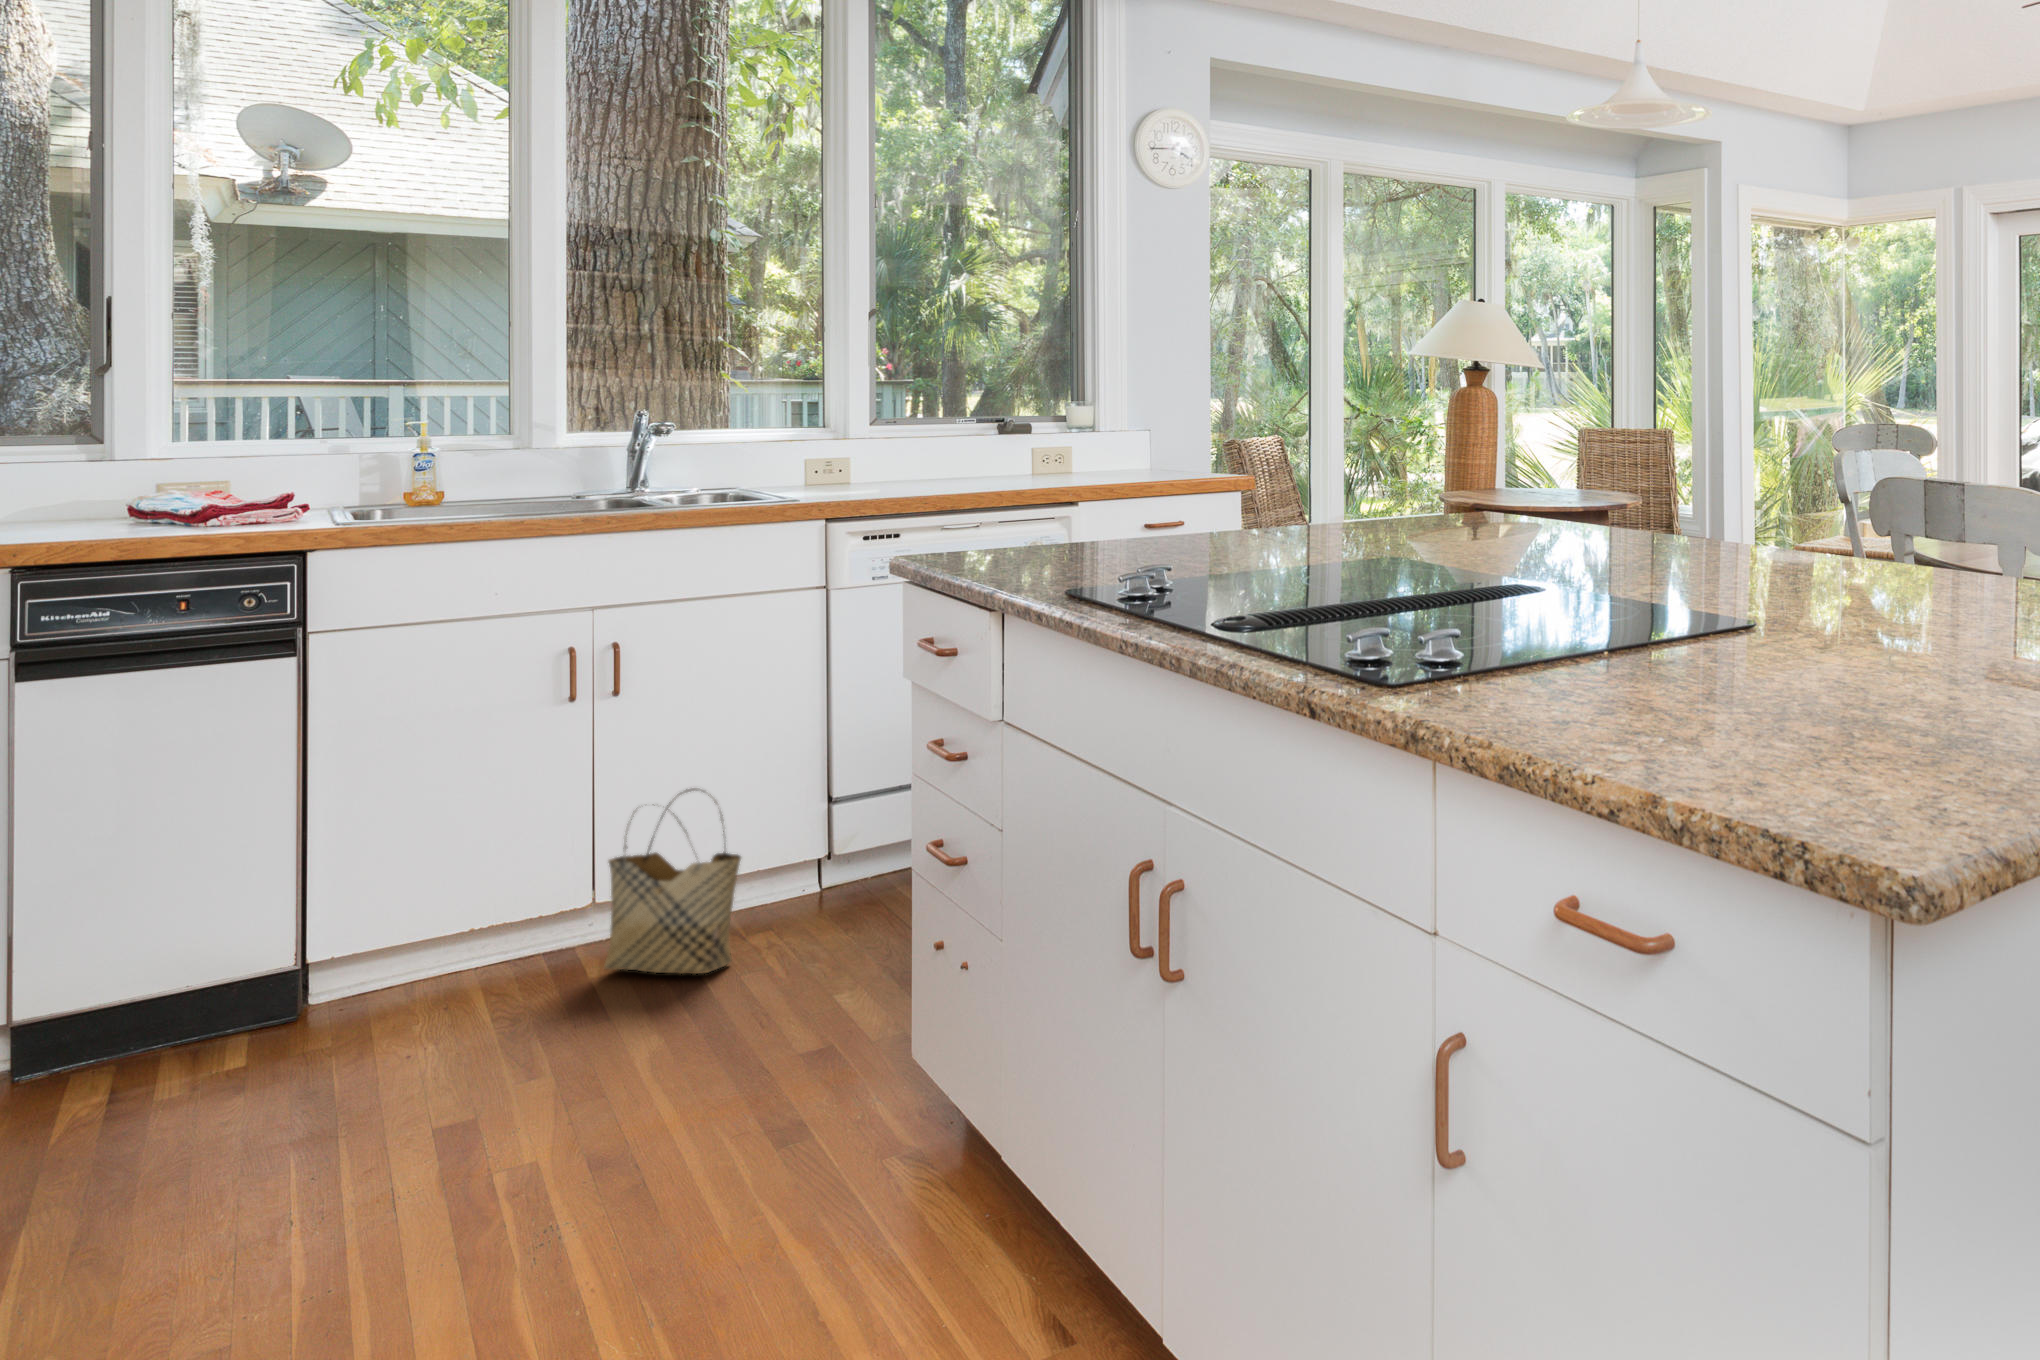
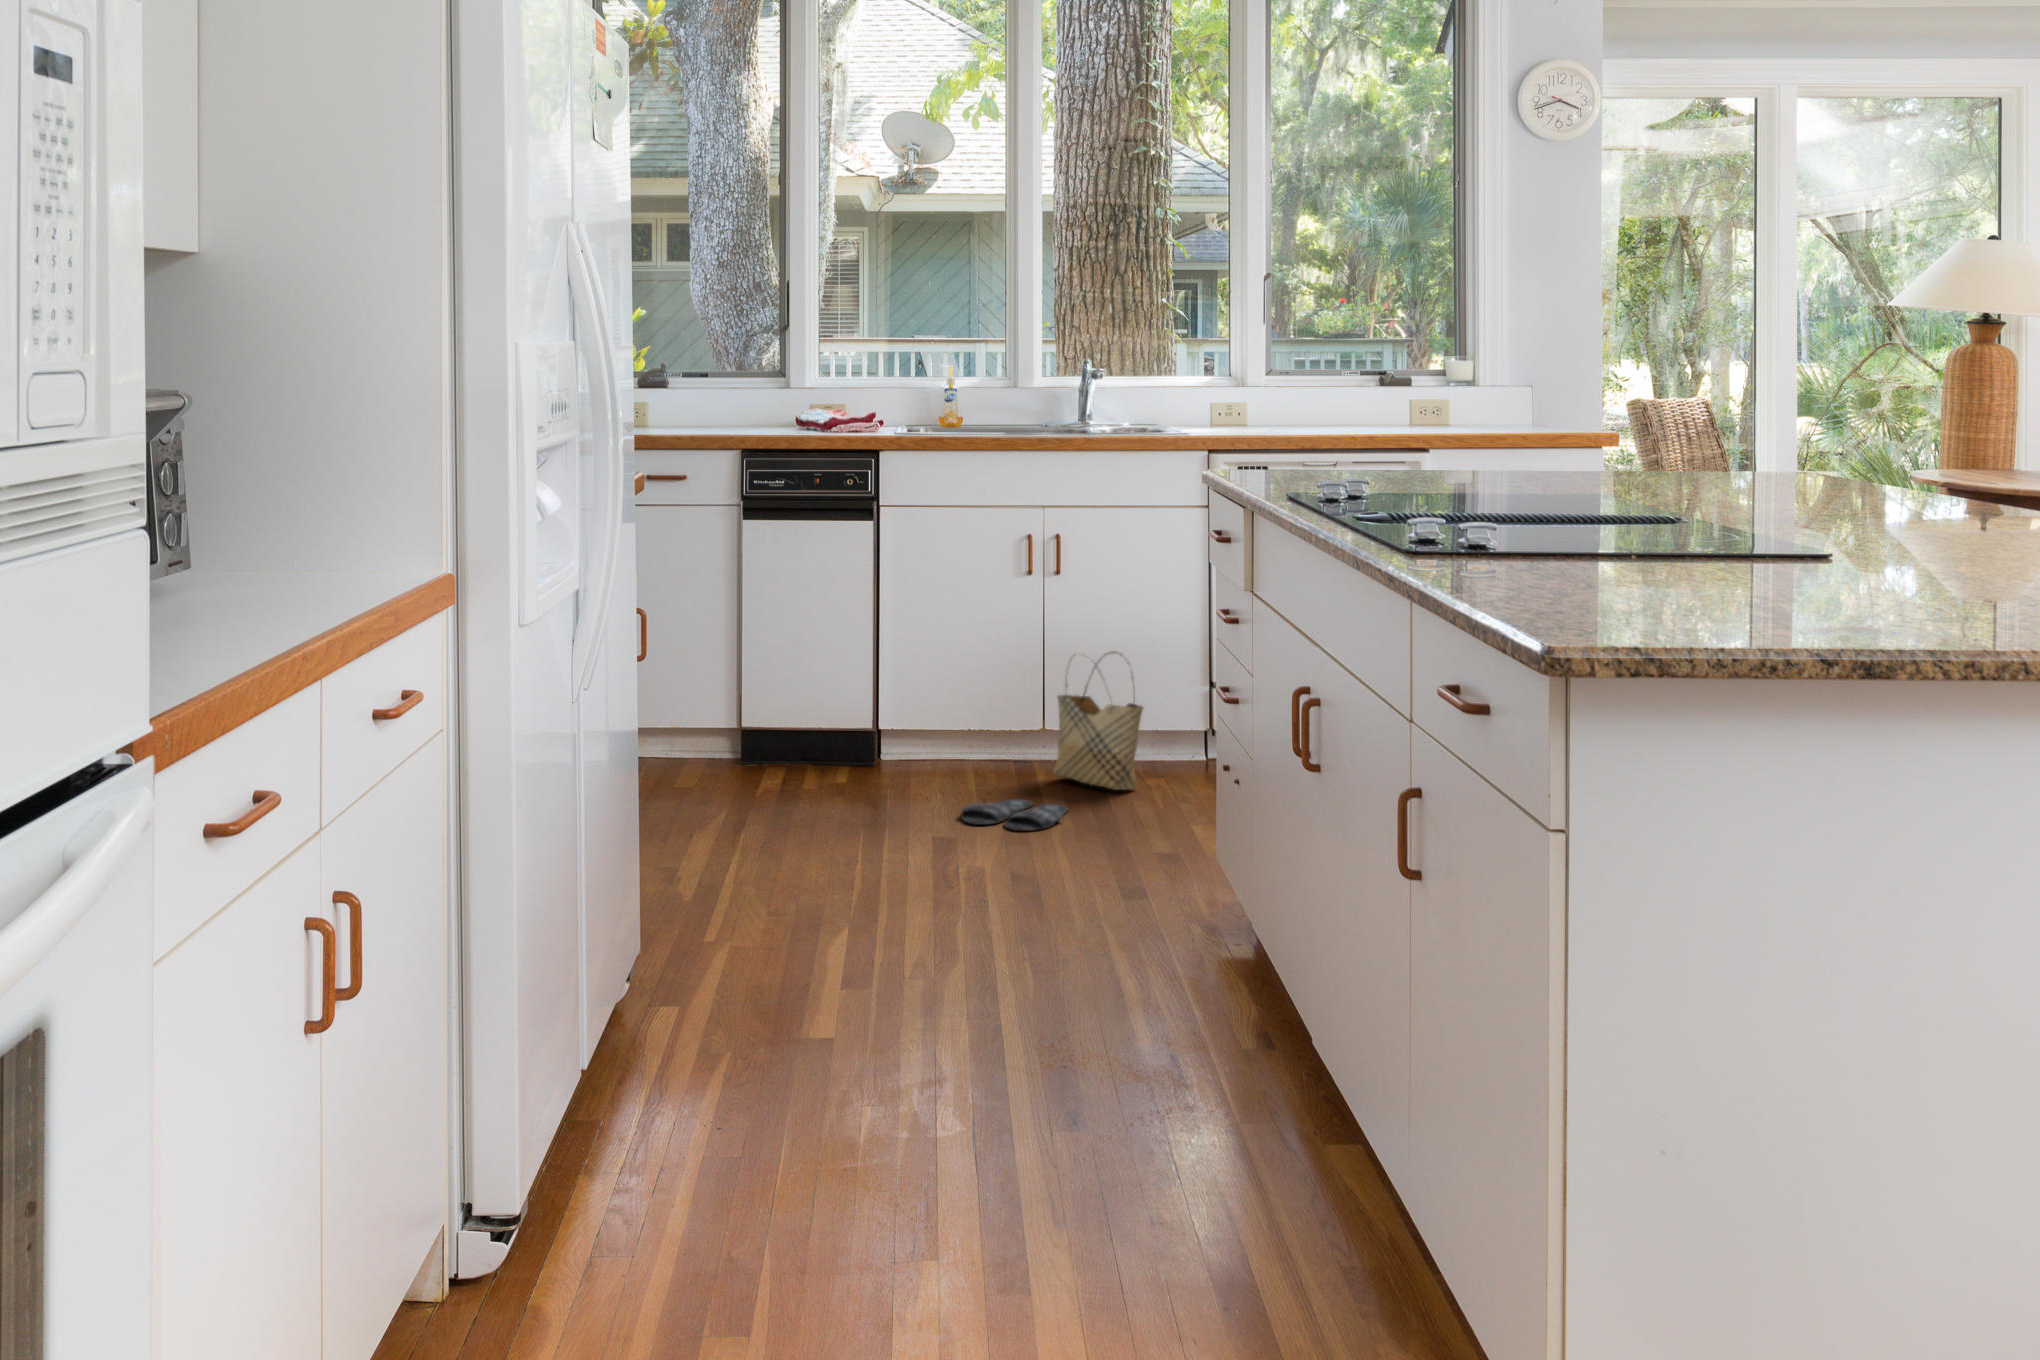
slippers: none [474,1022,647,1104] -> present [961,799,1068,831]

